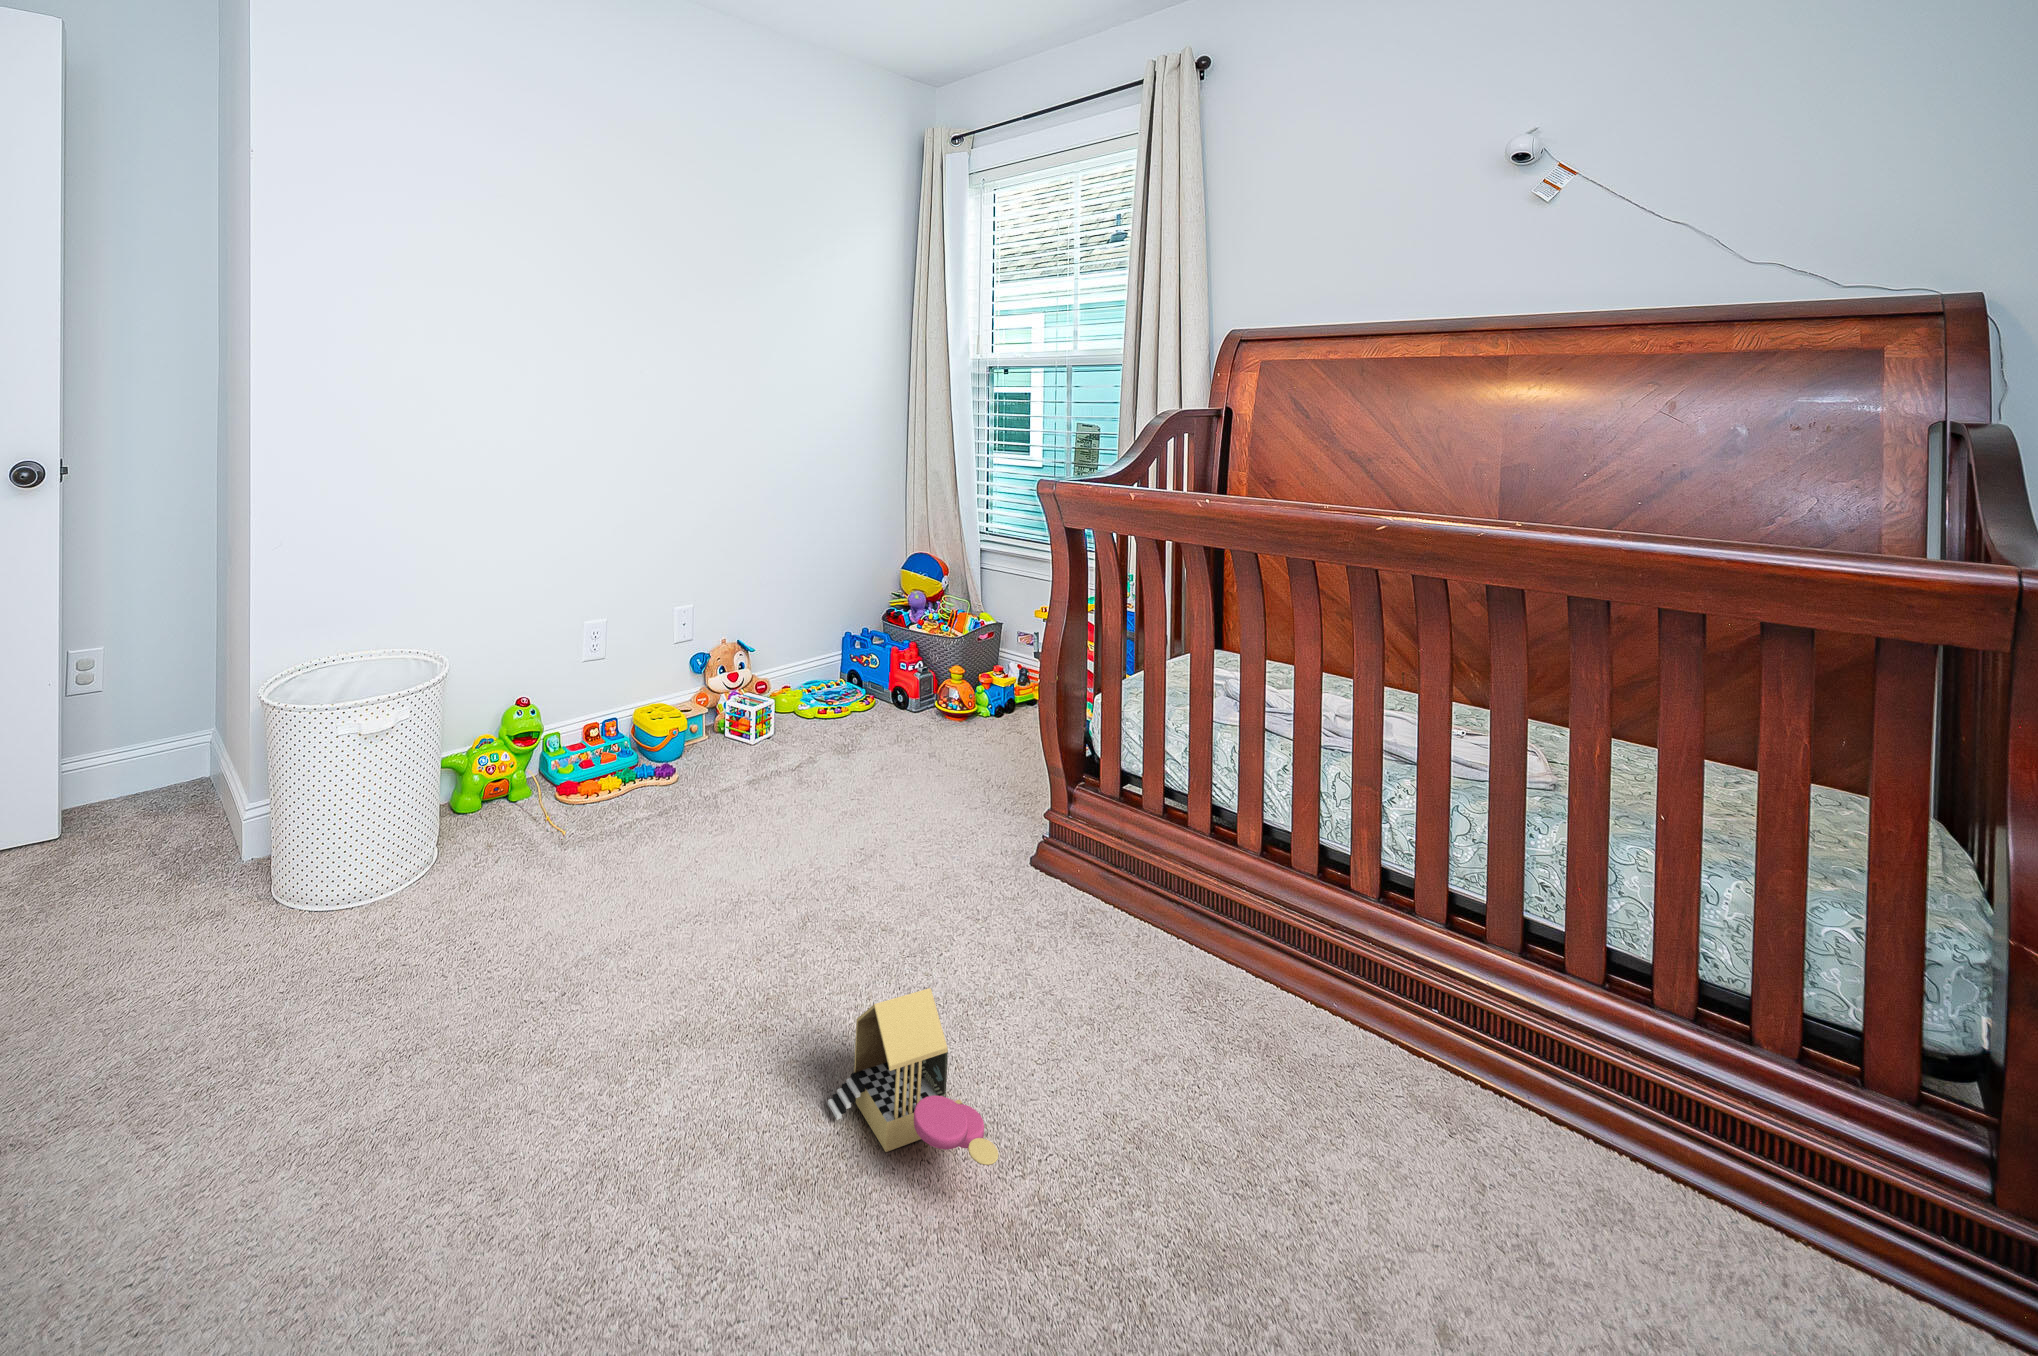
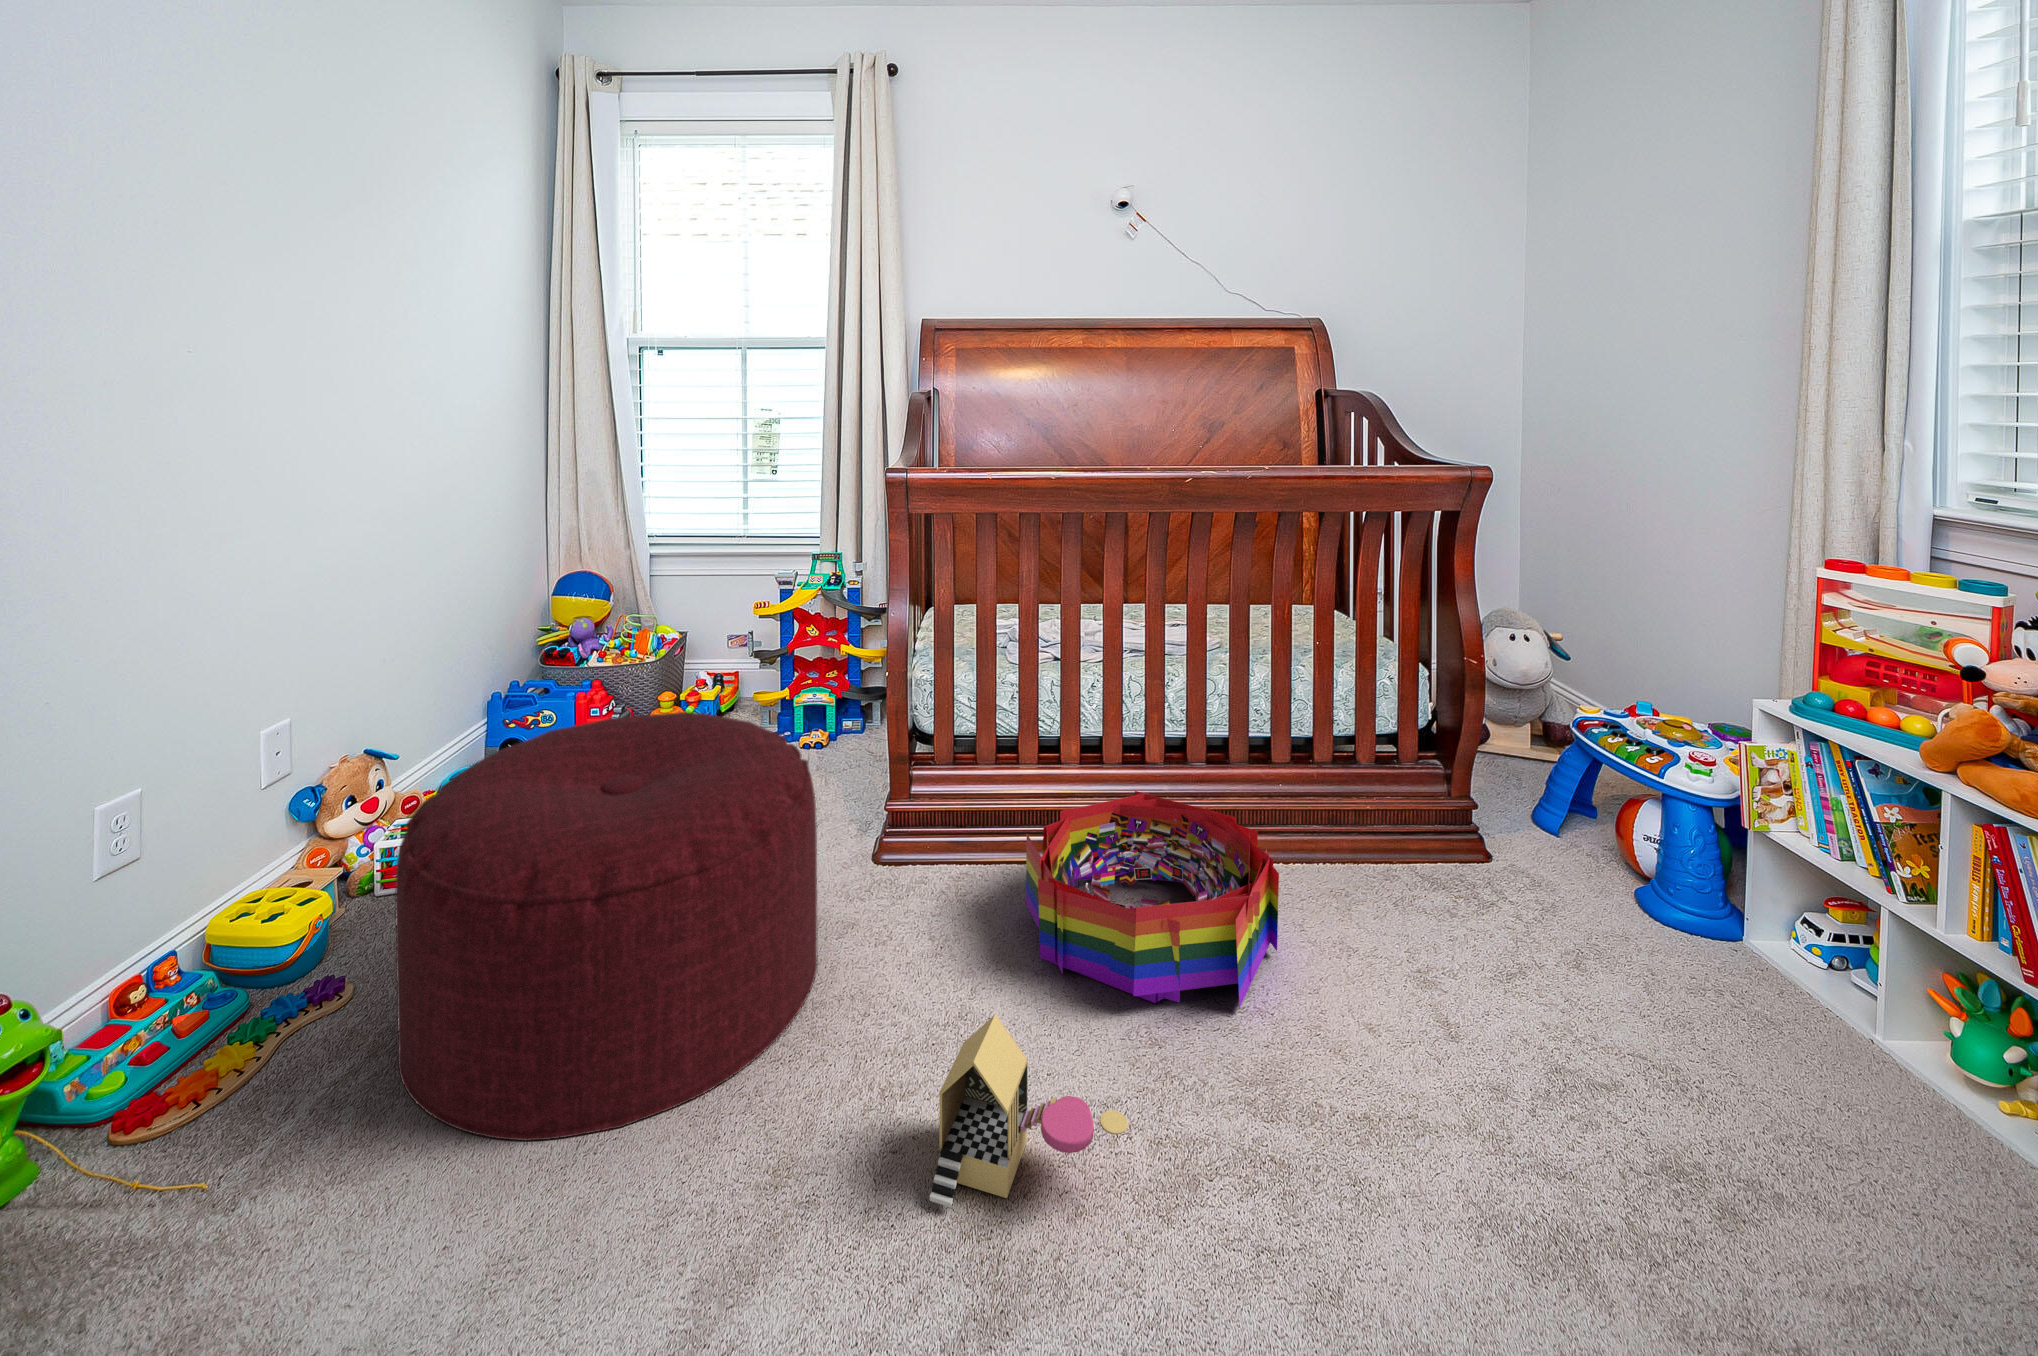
ottoman: none [636,645,944,941] -> present [395,712,818,1141]
storage bin: none [1111,890,1467,1207] -> present [1026,791,1279,1007]

